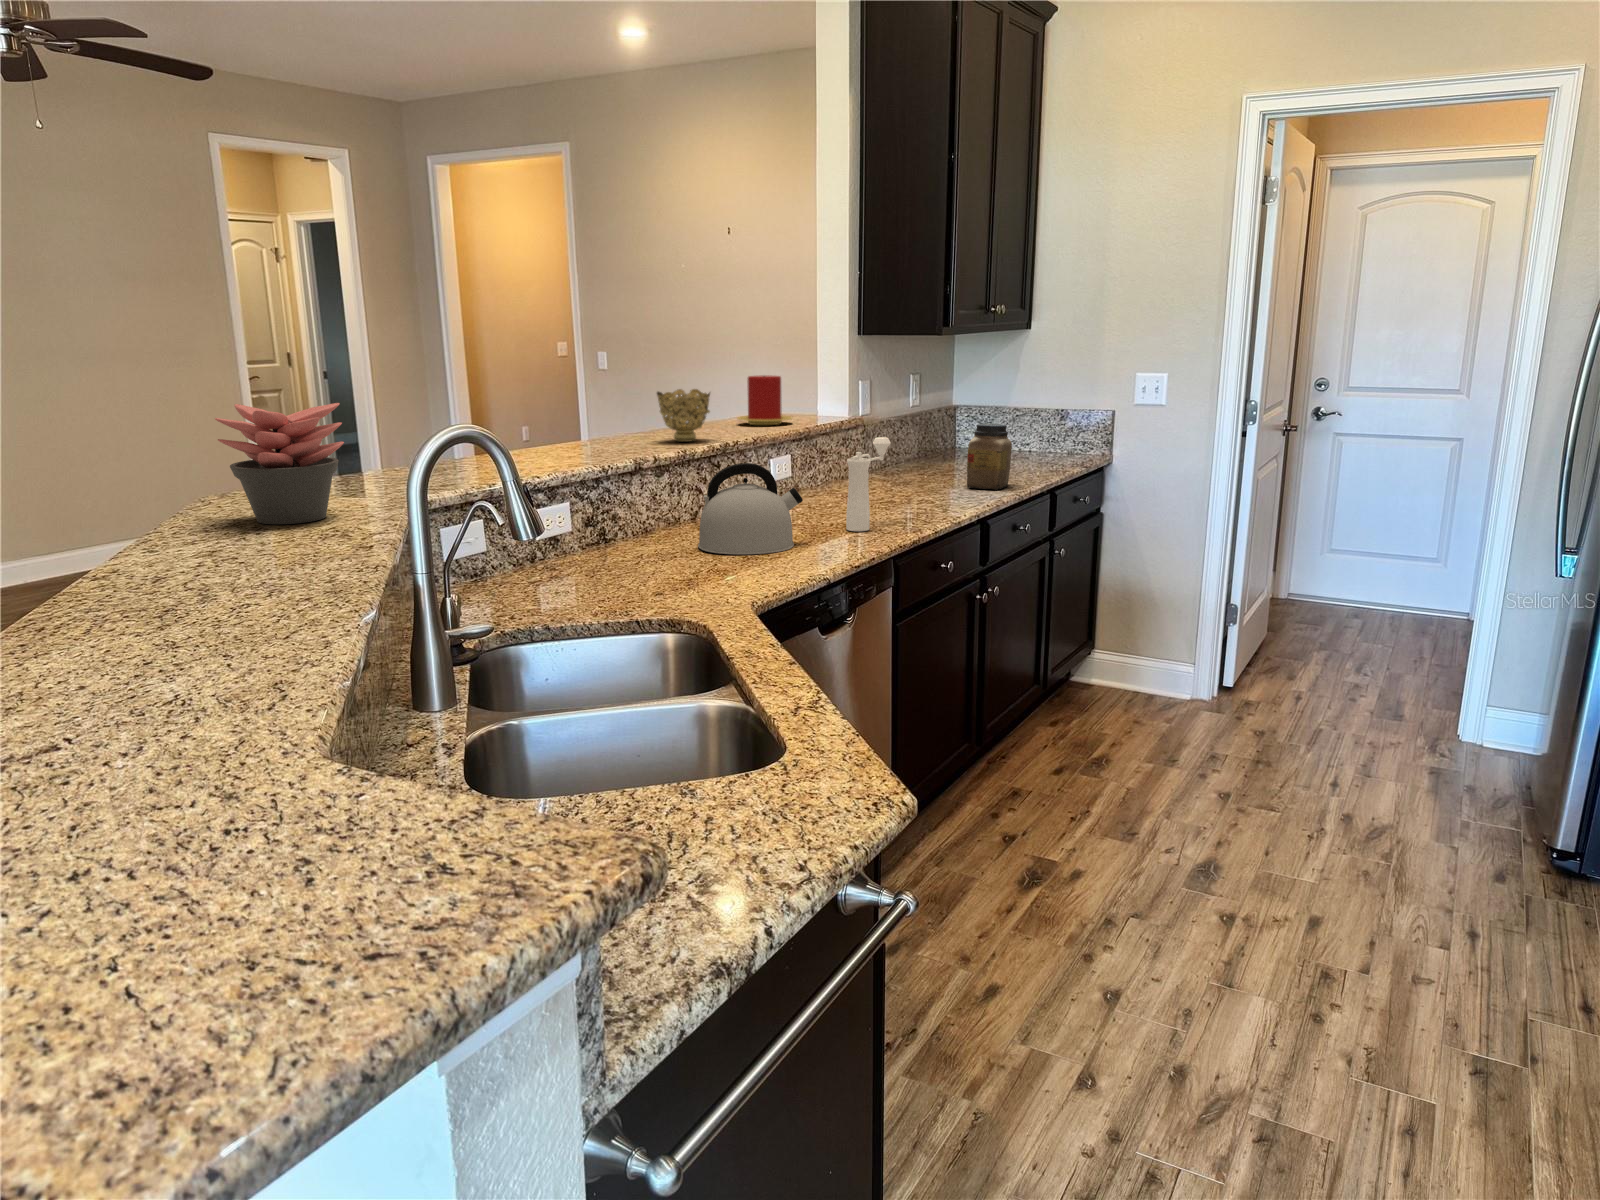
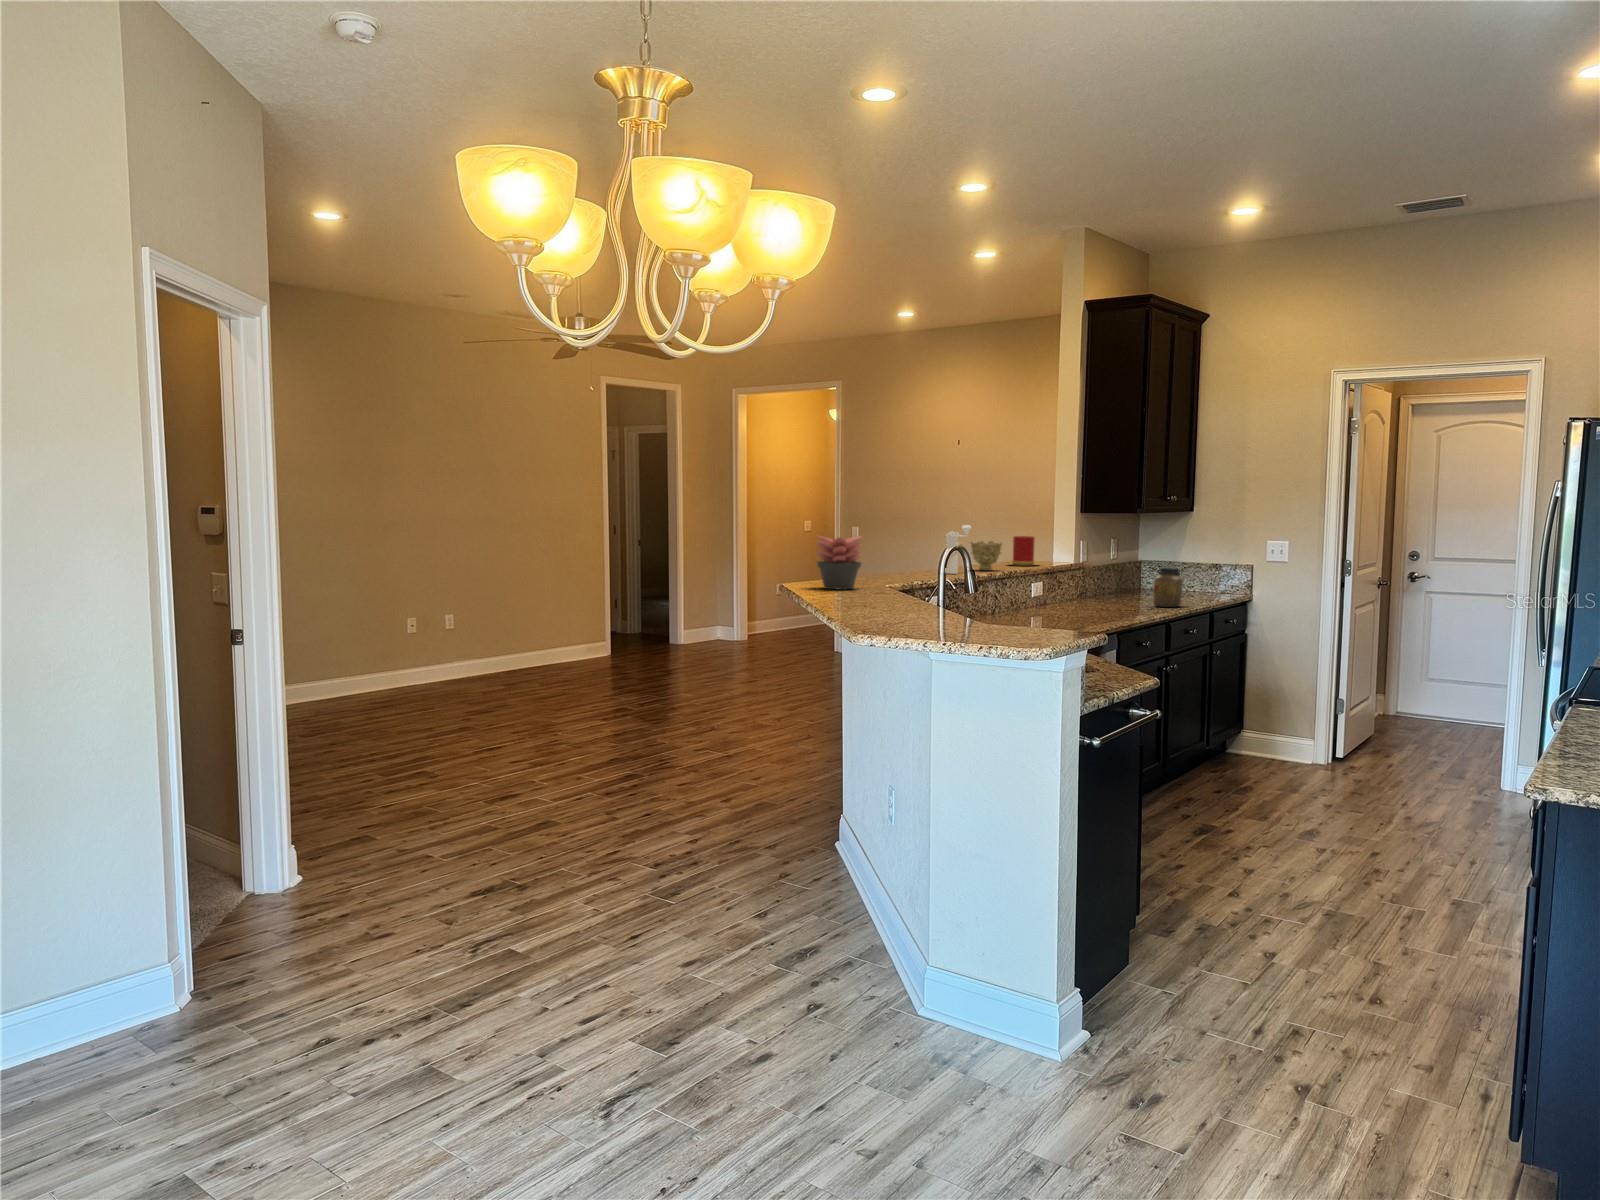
pepper mill: present [846,437,891,531] -> present [945,525,971,574]
kettle: present [698,463,803,554] -> none [1006,578,1066,625]

